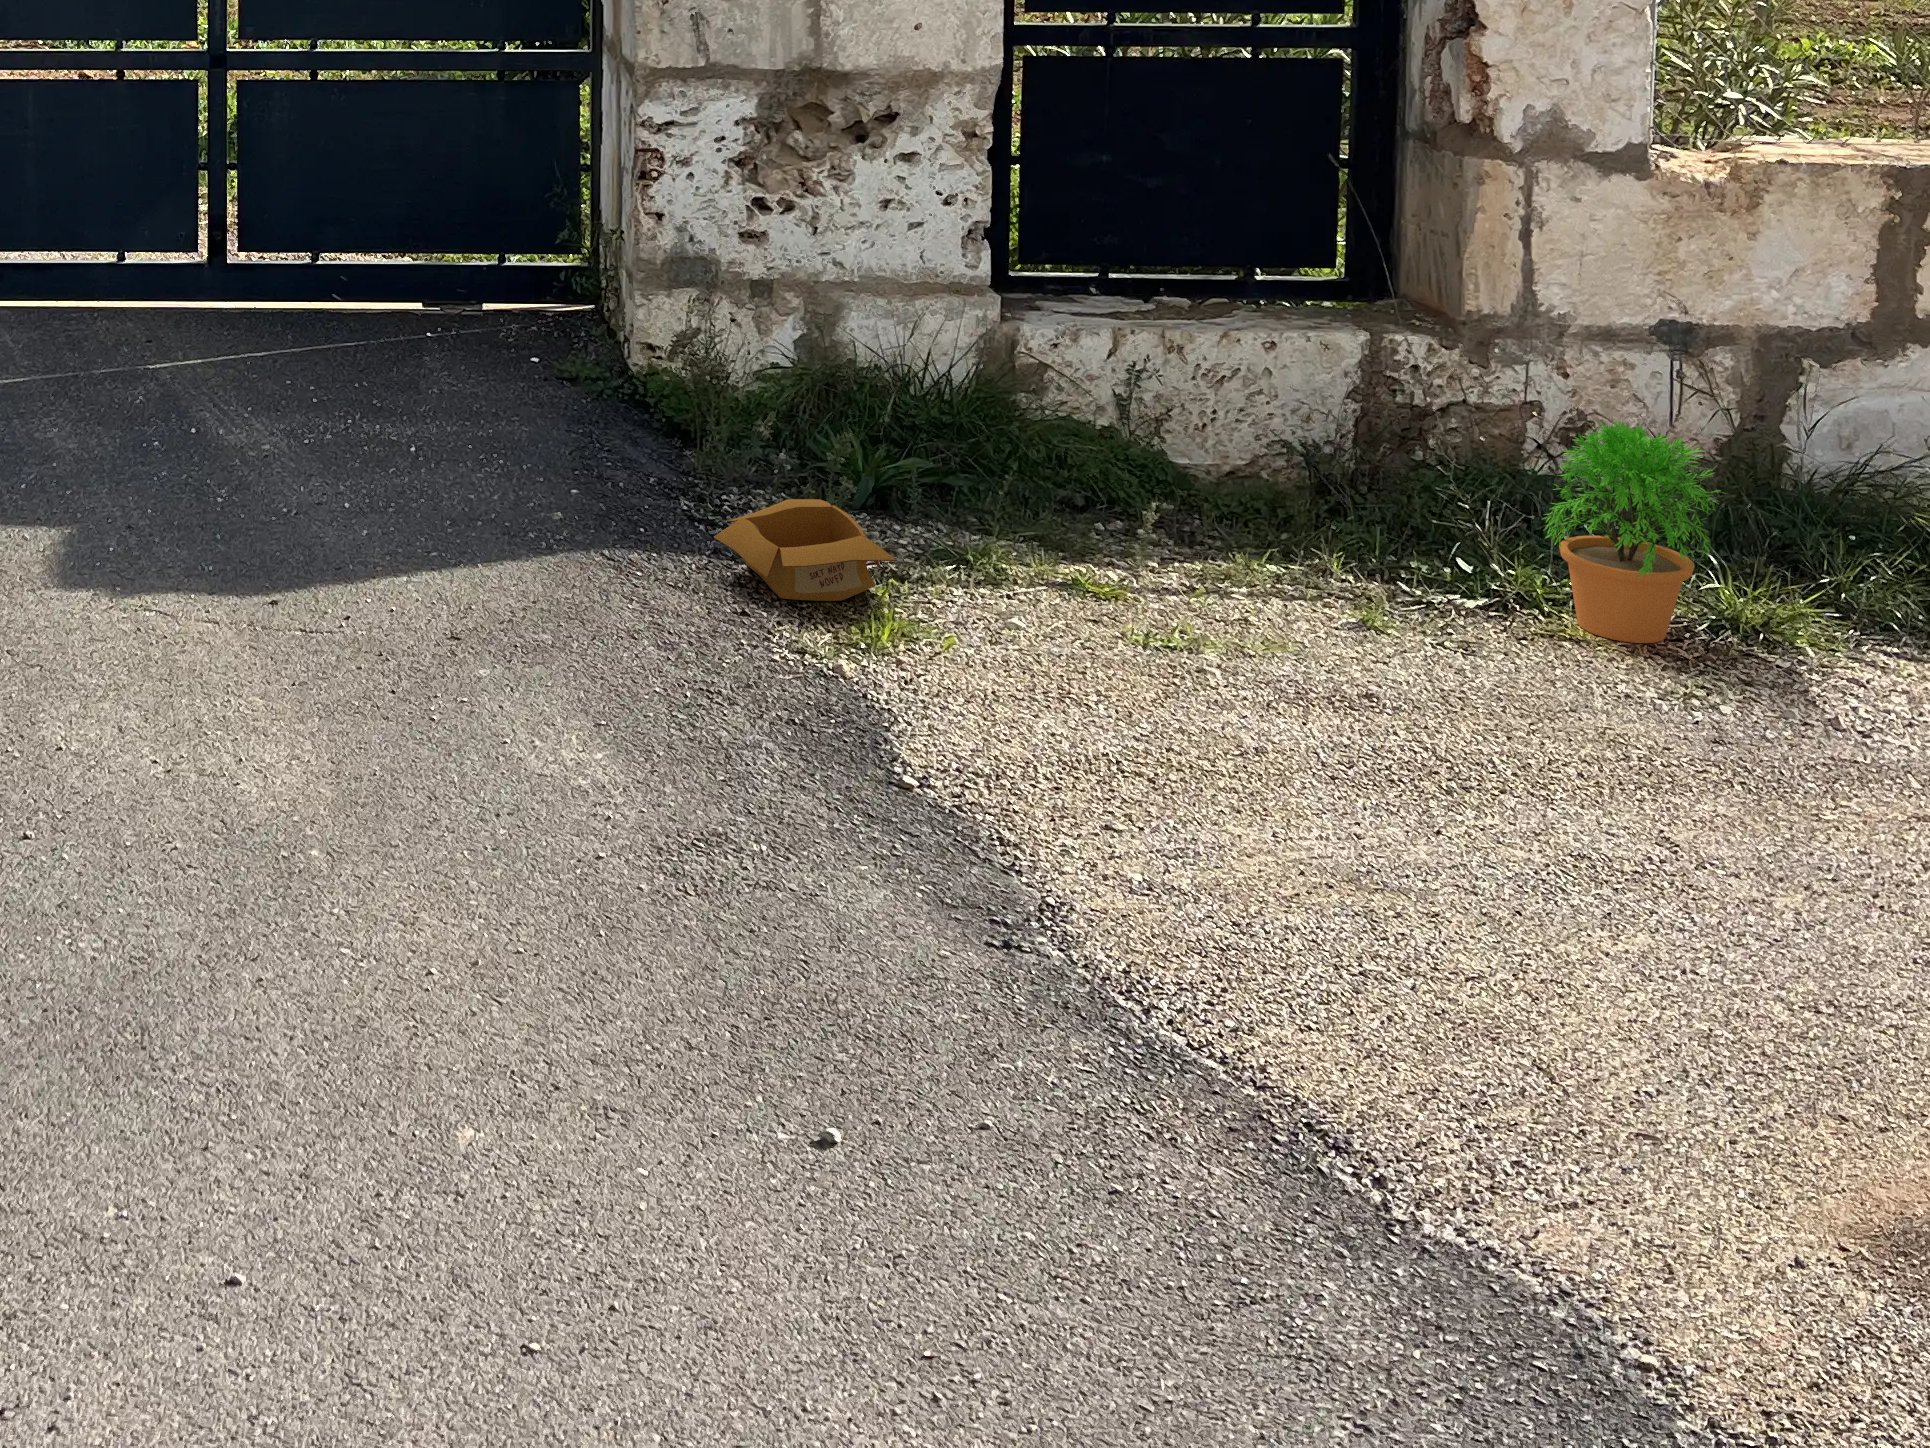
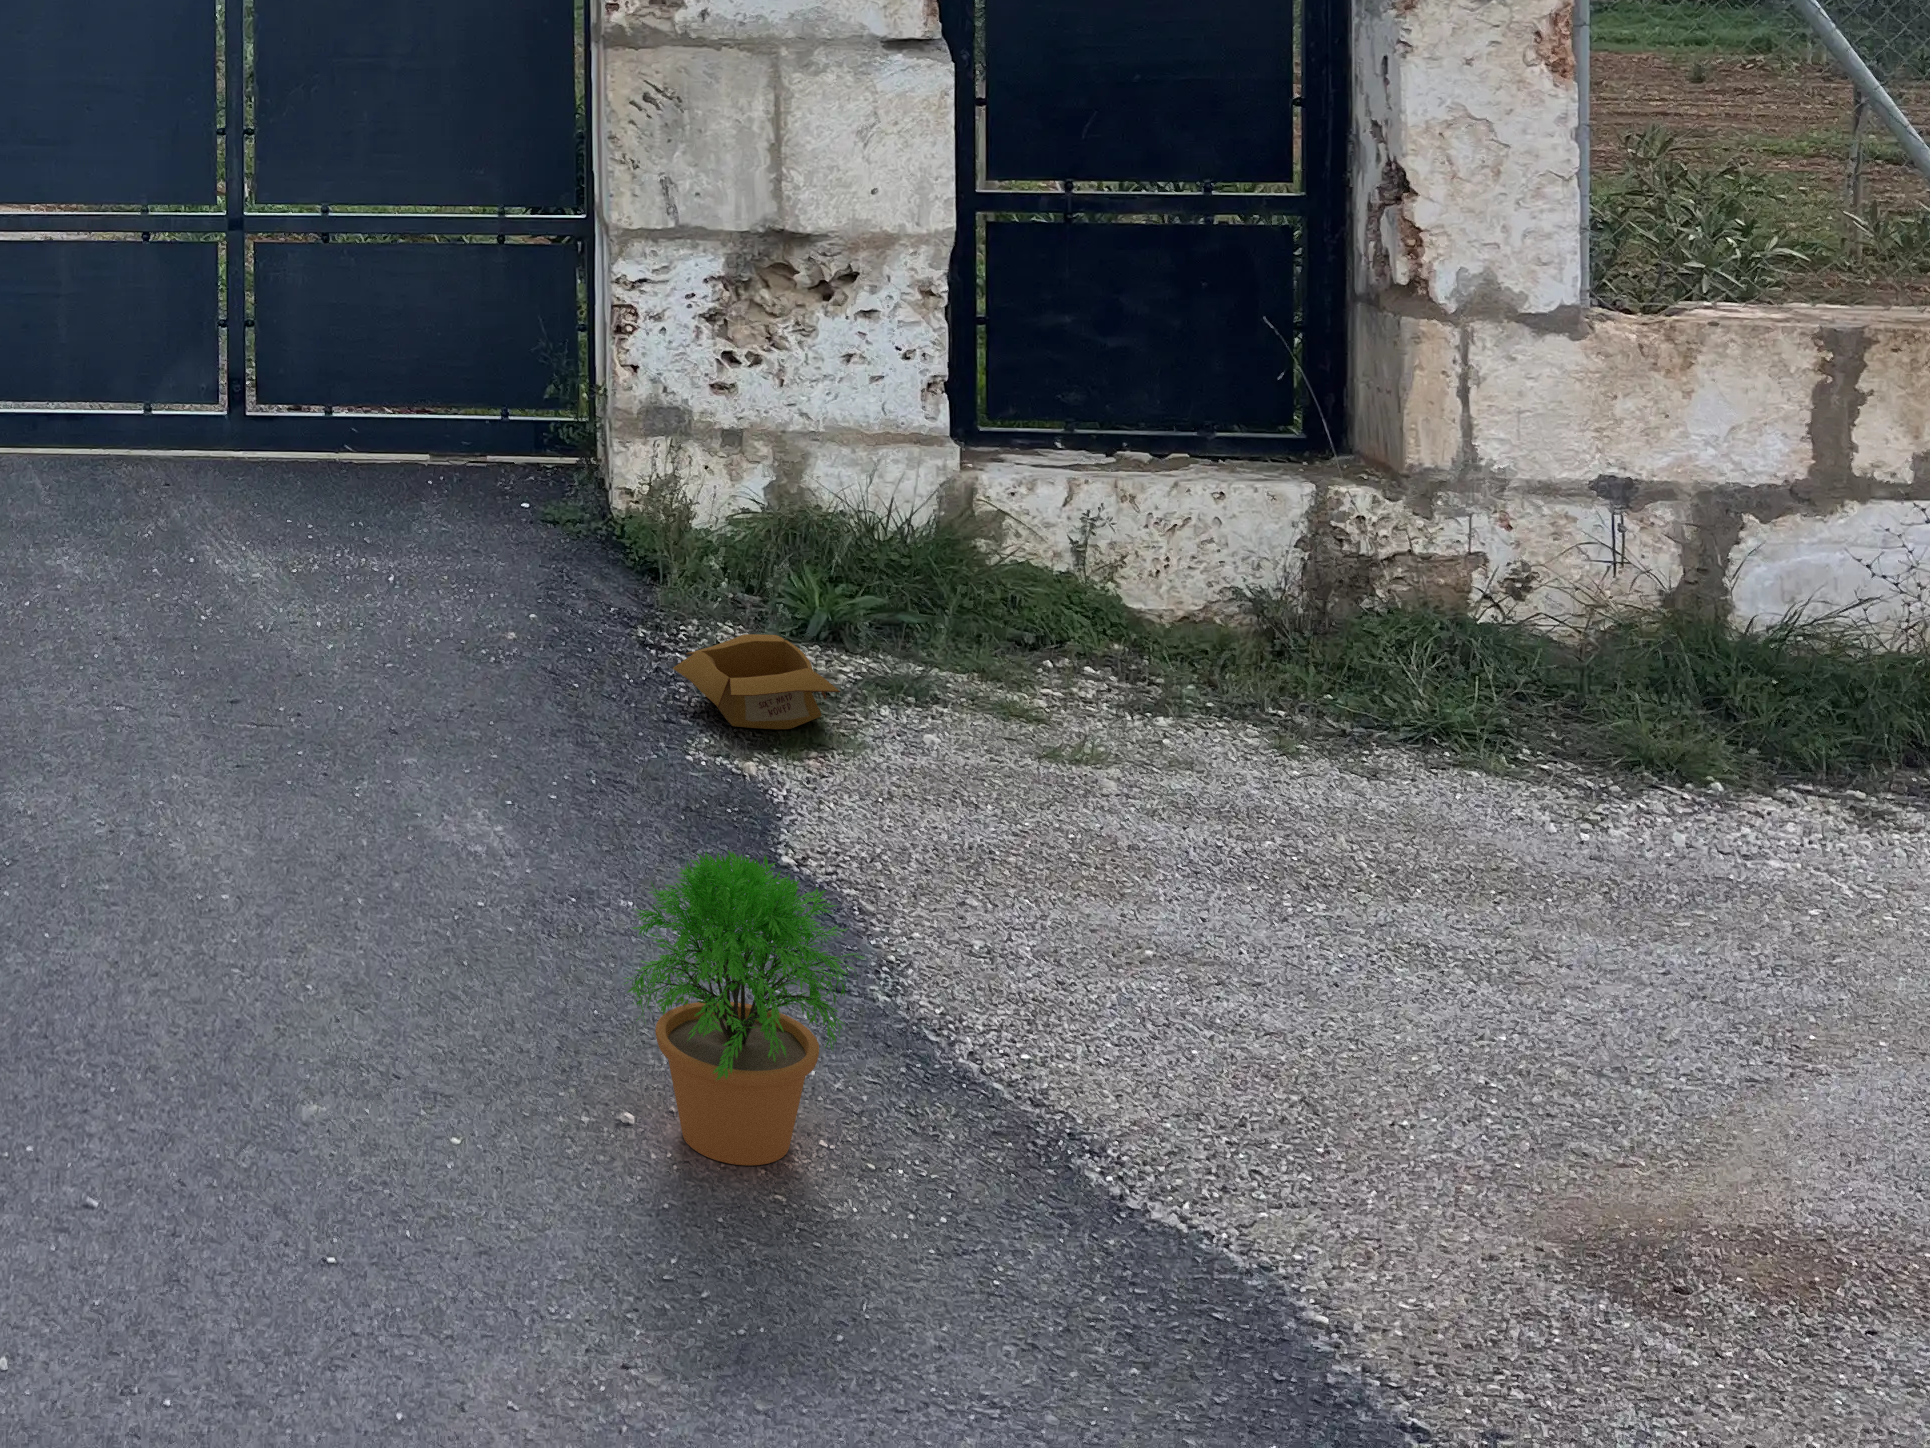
potted plant: present [1543,421,1720,643] -> present [624,850,864,1165]

